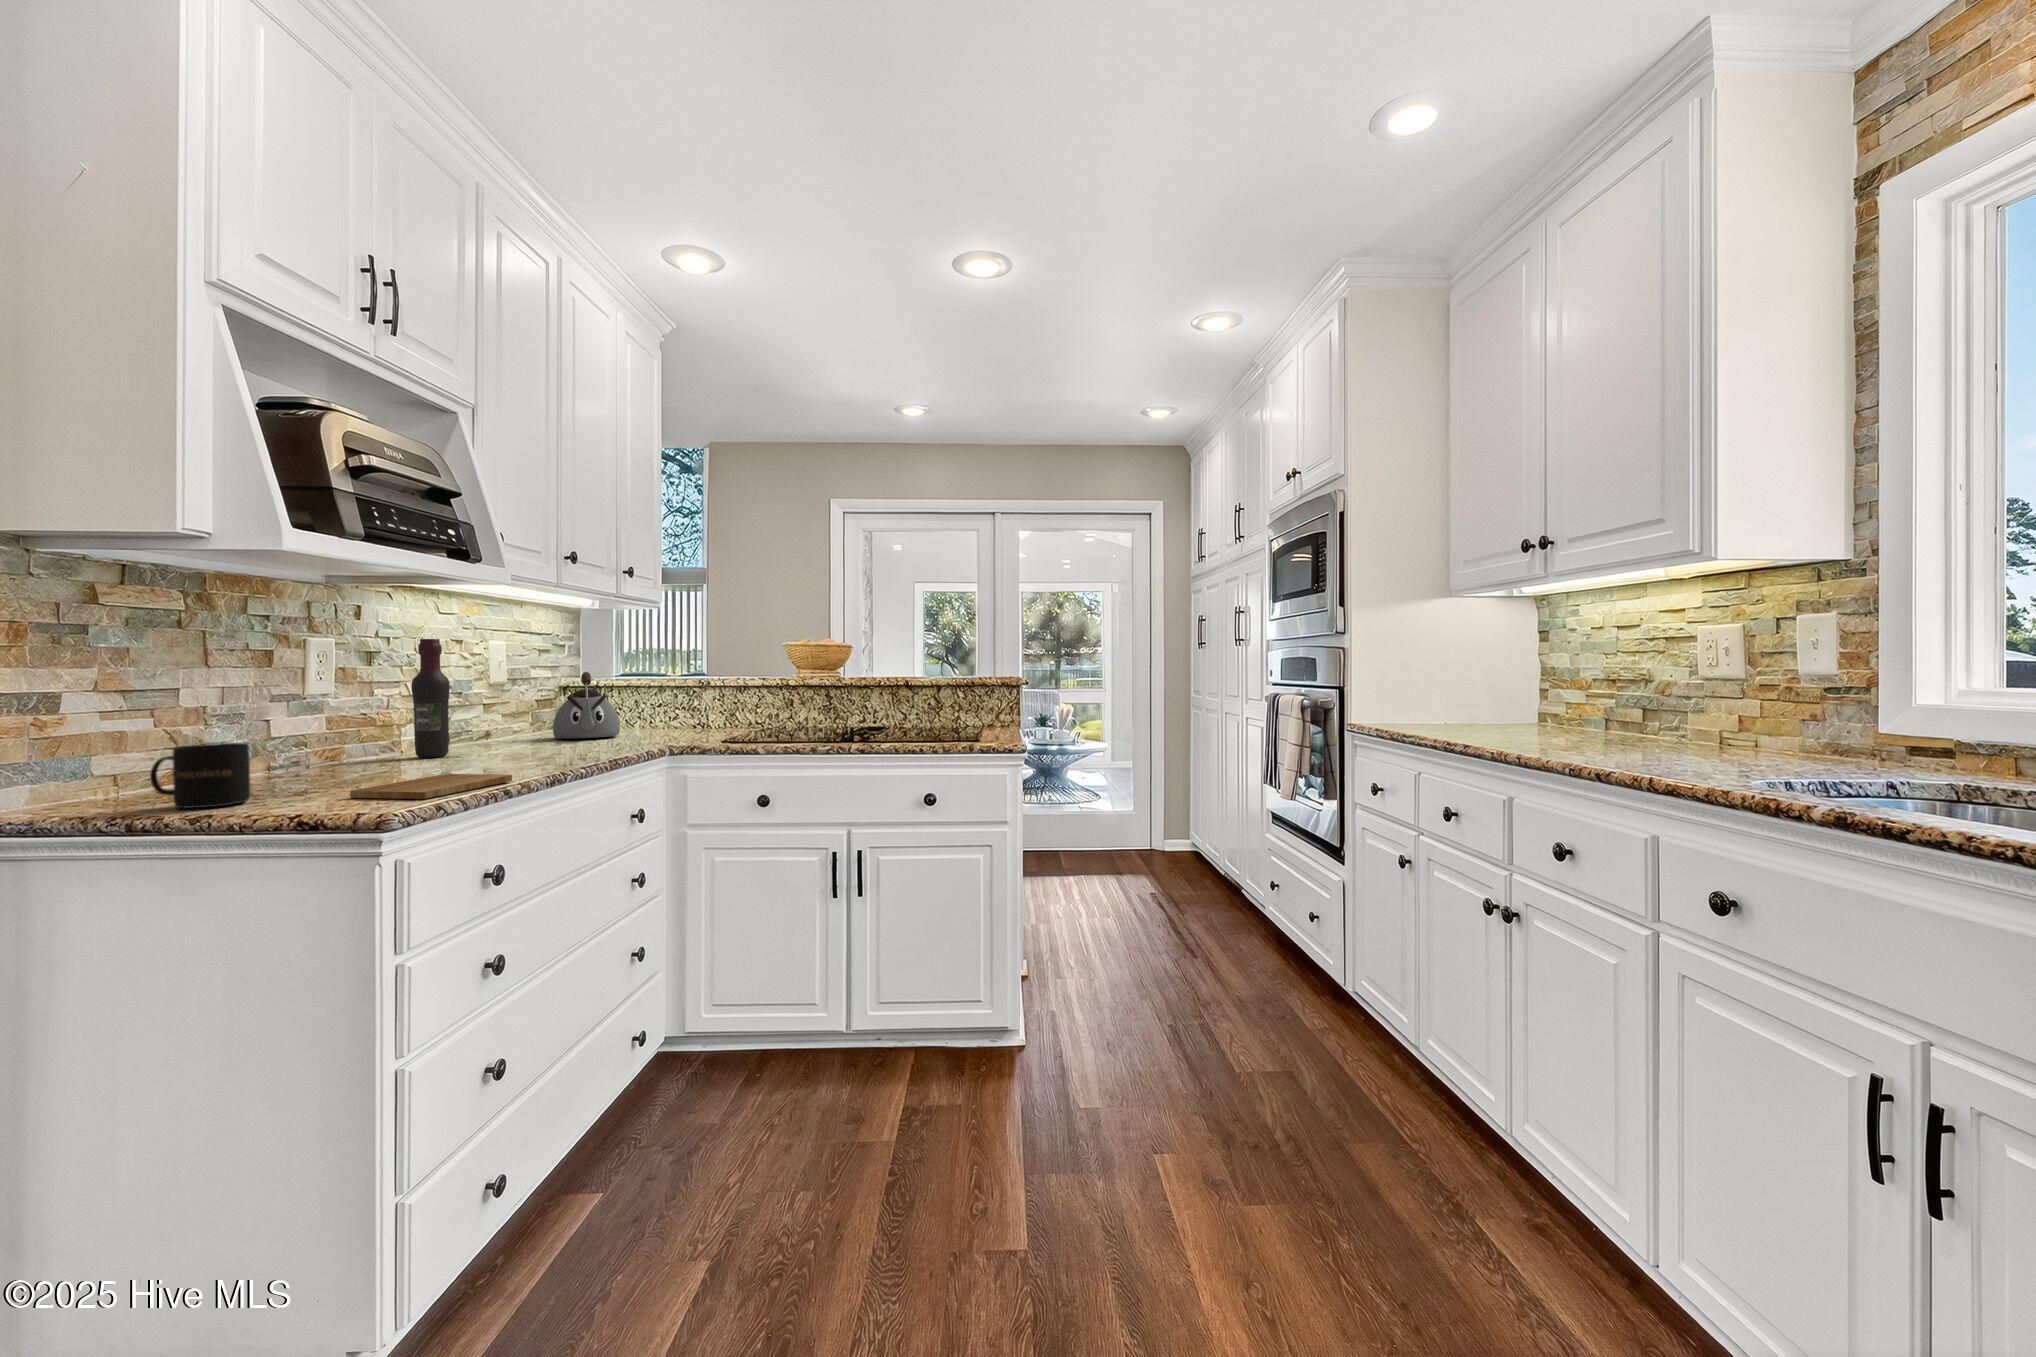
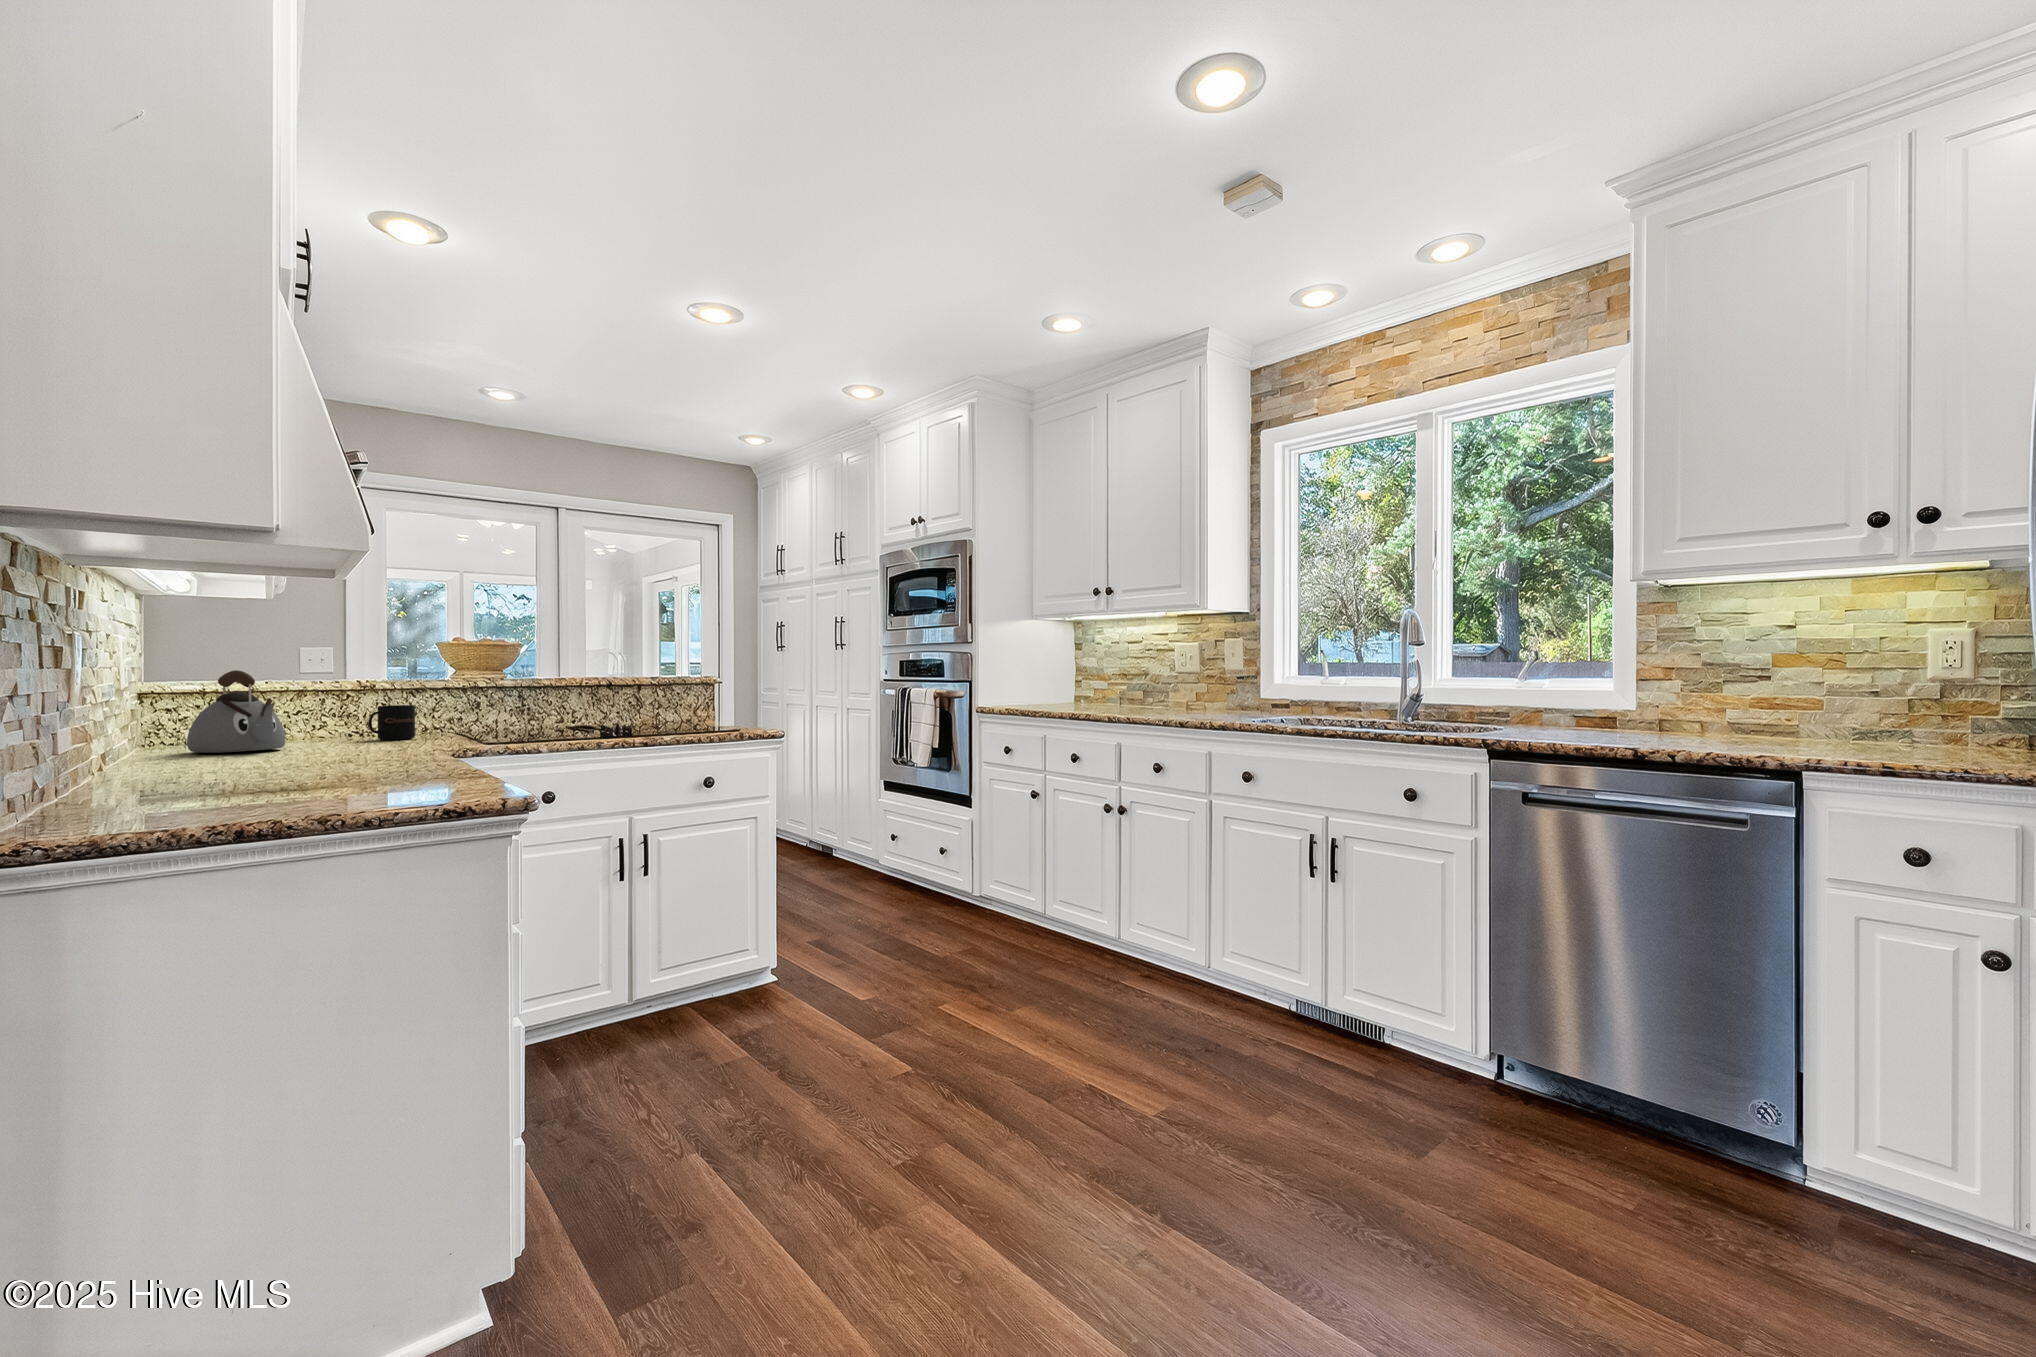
wine bottle: present [411,639,450,758] -> none [125,627,179,775]
mug: present [150,743,250,808] -> present [368,705,415,740]
cutting board: present [350,774,512,799] -> none [351,769,452,794]

